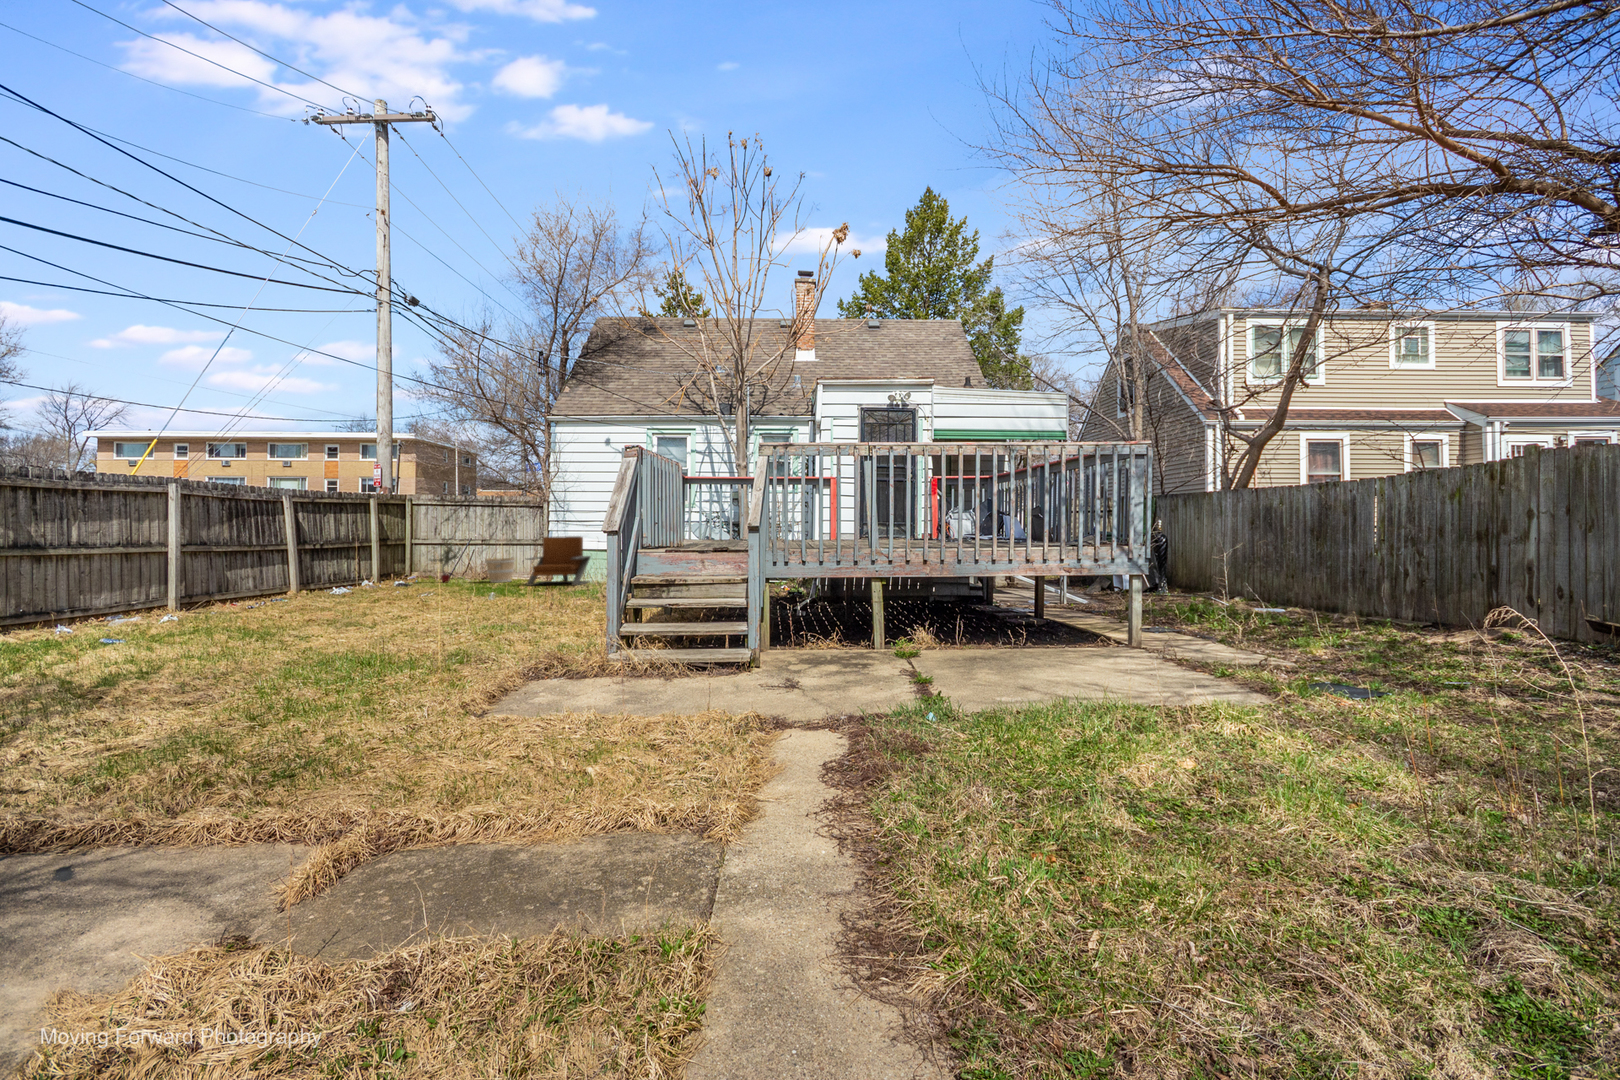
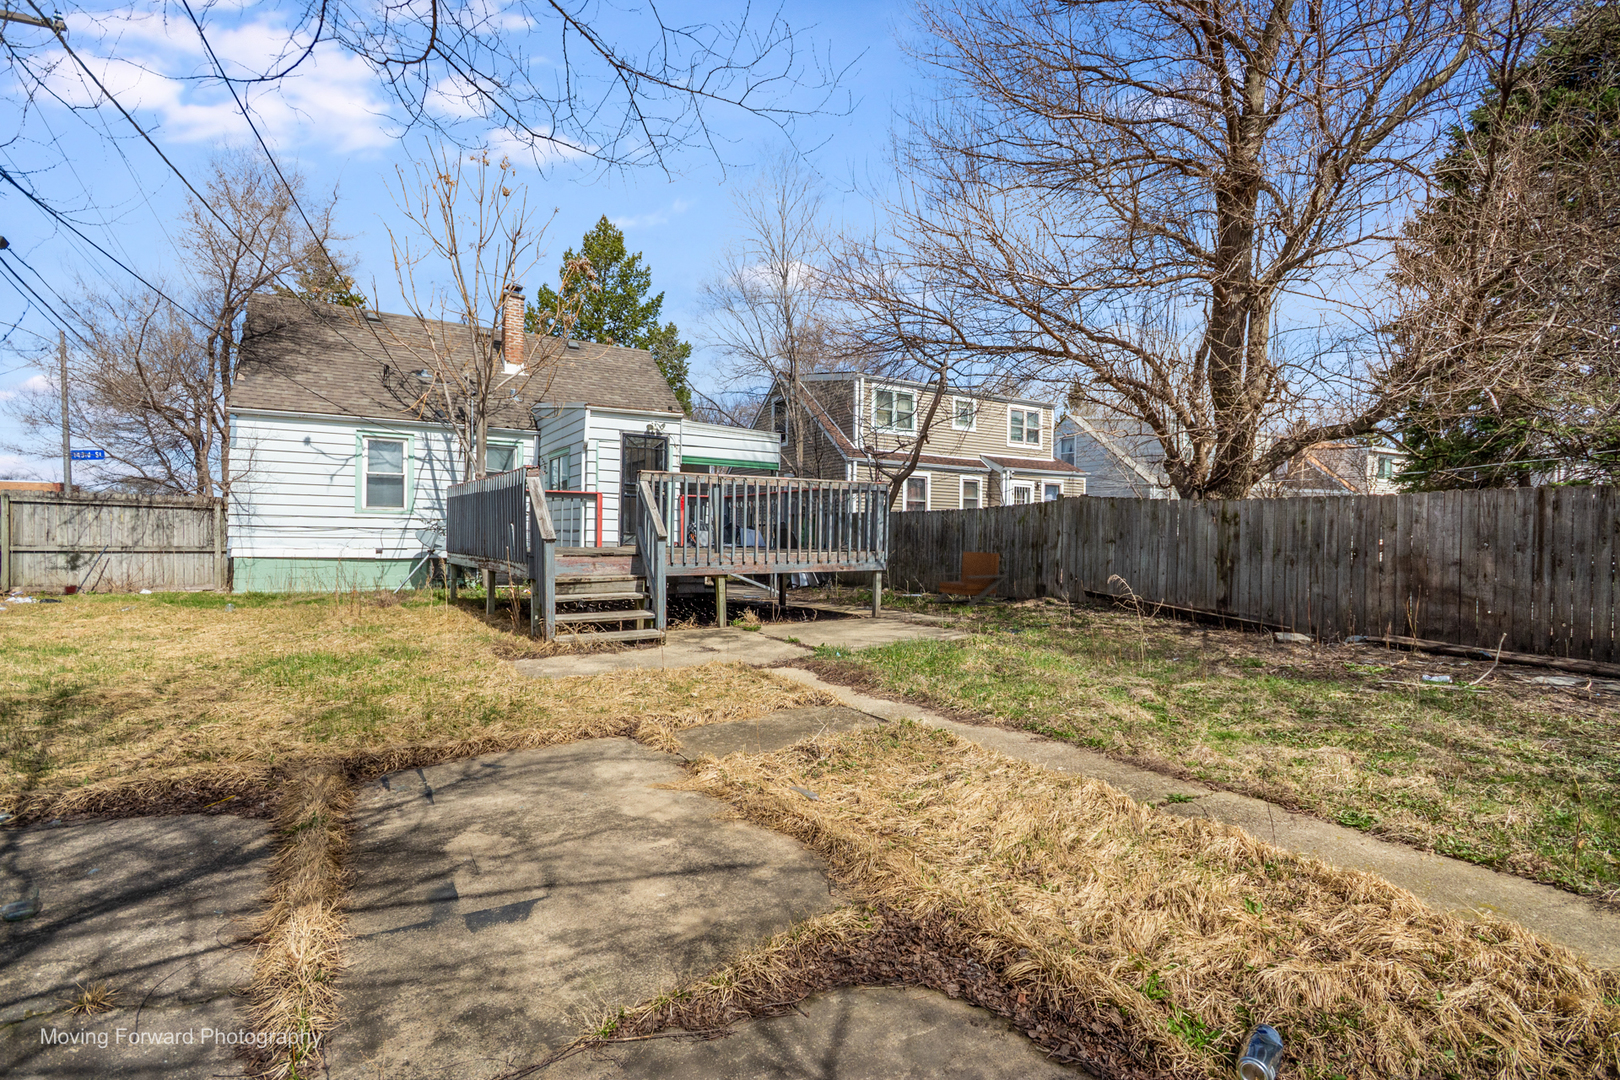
lounge chair: present [526,536,590,586] -> present [934,552,1007,607]
wooden bucket: present [485,558,515,583] -> none [133,565,174,593]

